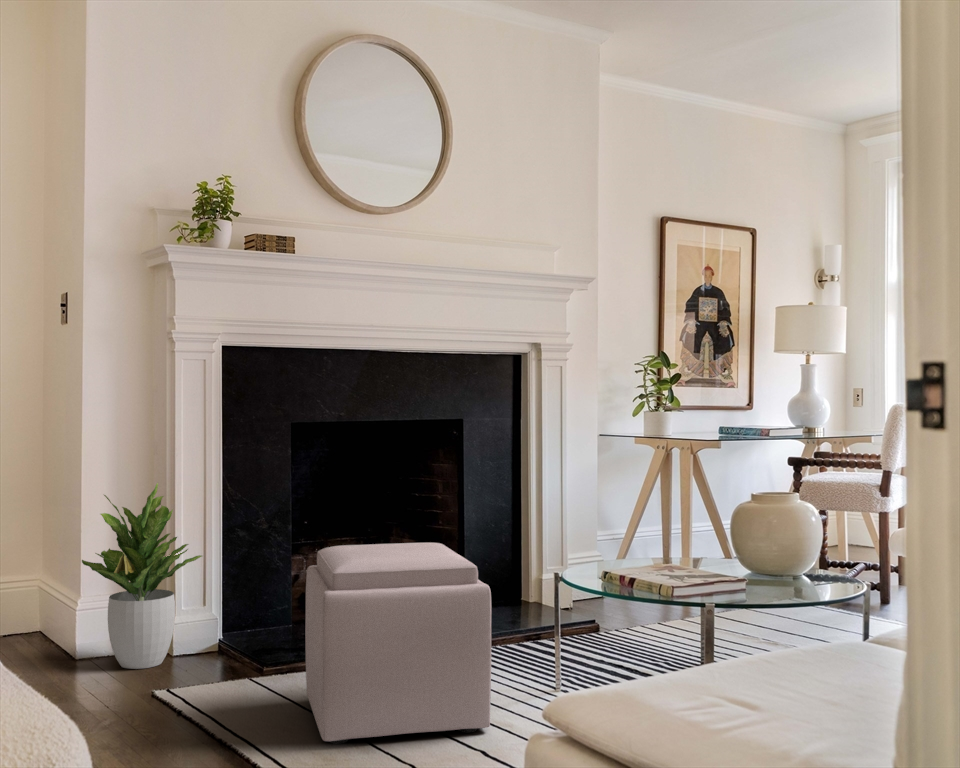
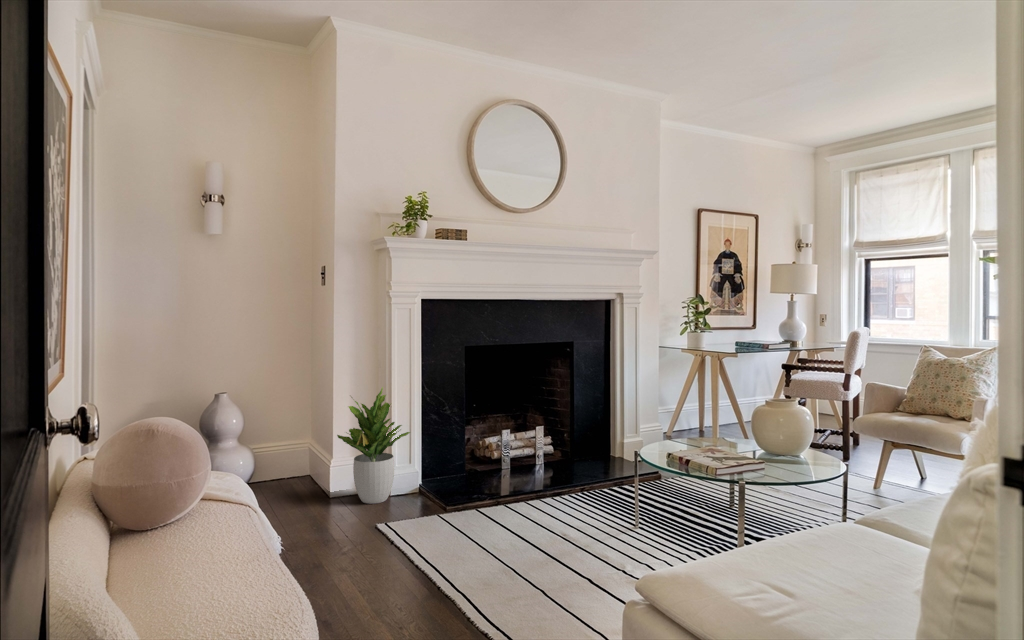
ottoman: present [305,542,492,744] -> none [476,432,599,569]

